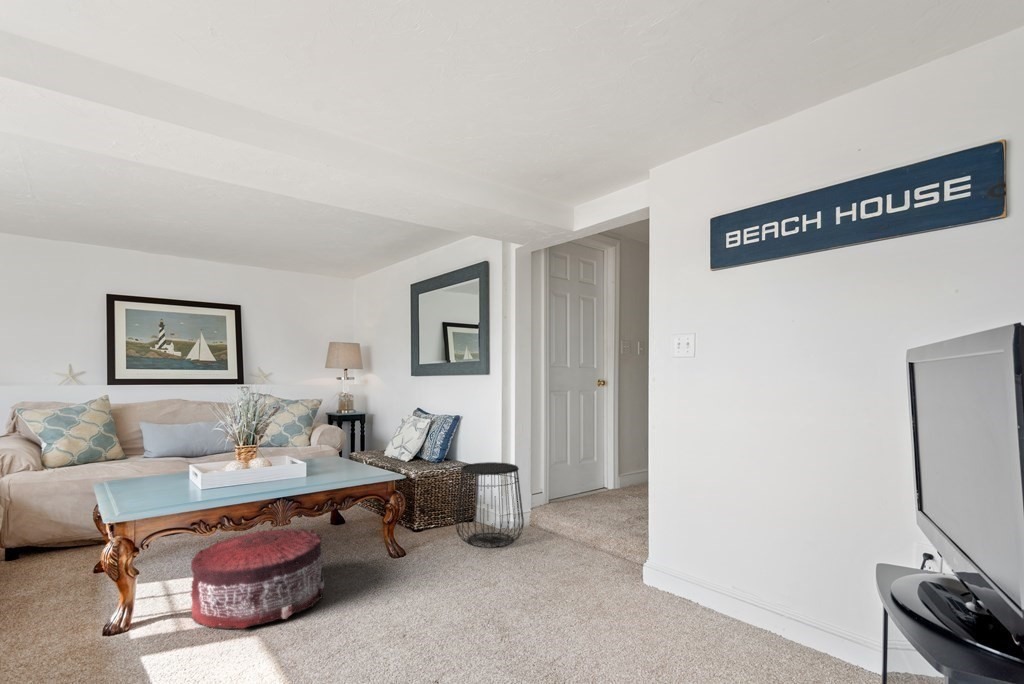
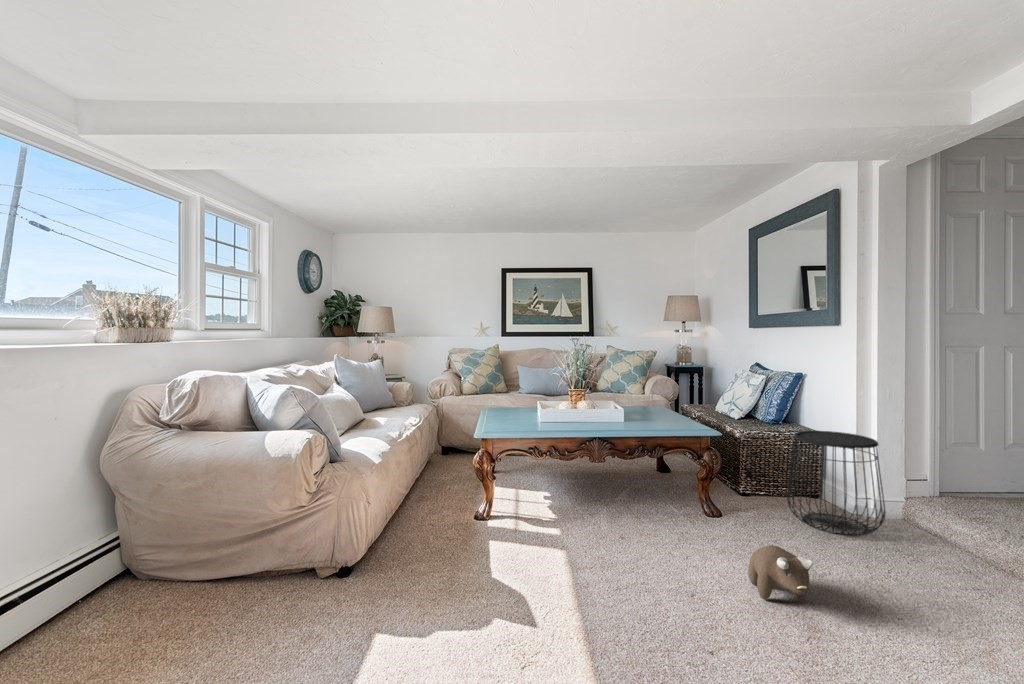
pouf: present [190,529,325,629] -> none [525,463,630,545]
plush toy: none [444,566,497,617] -> present [748,545,813,600]

